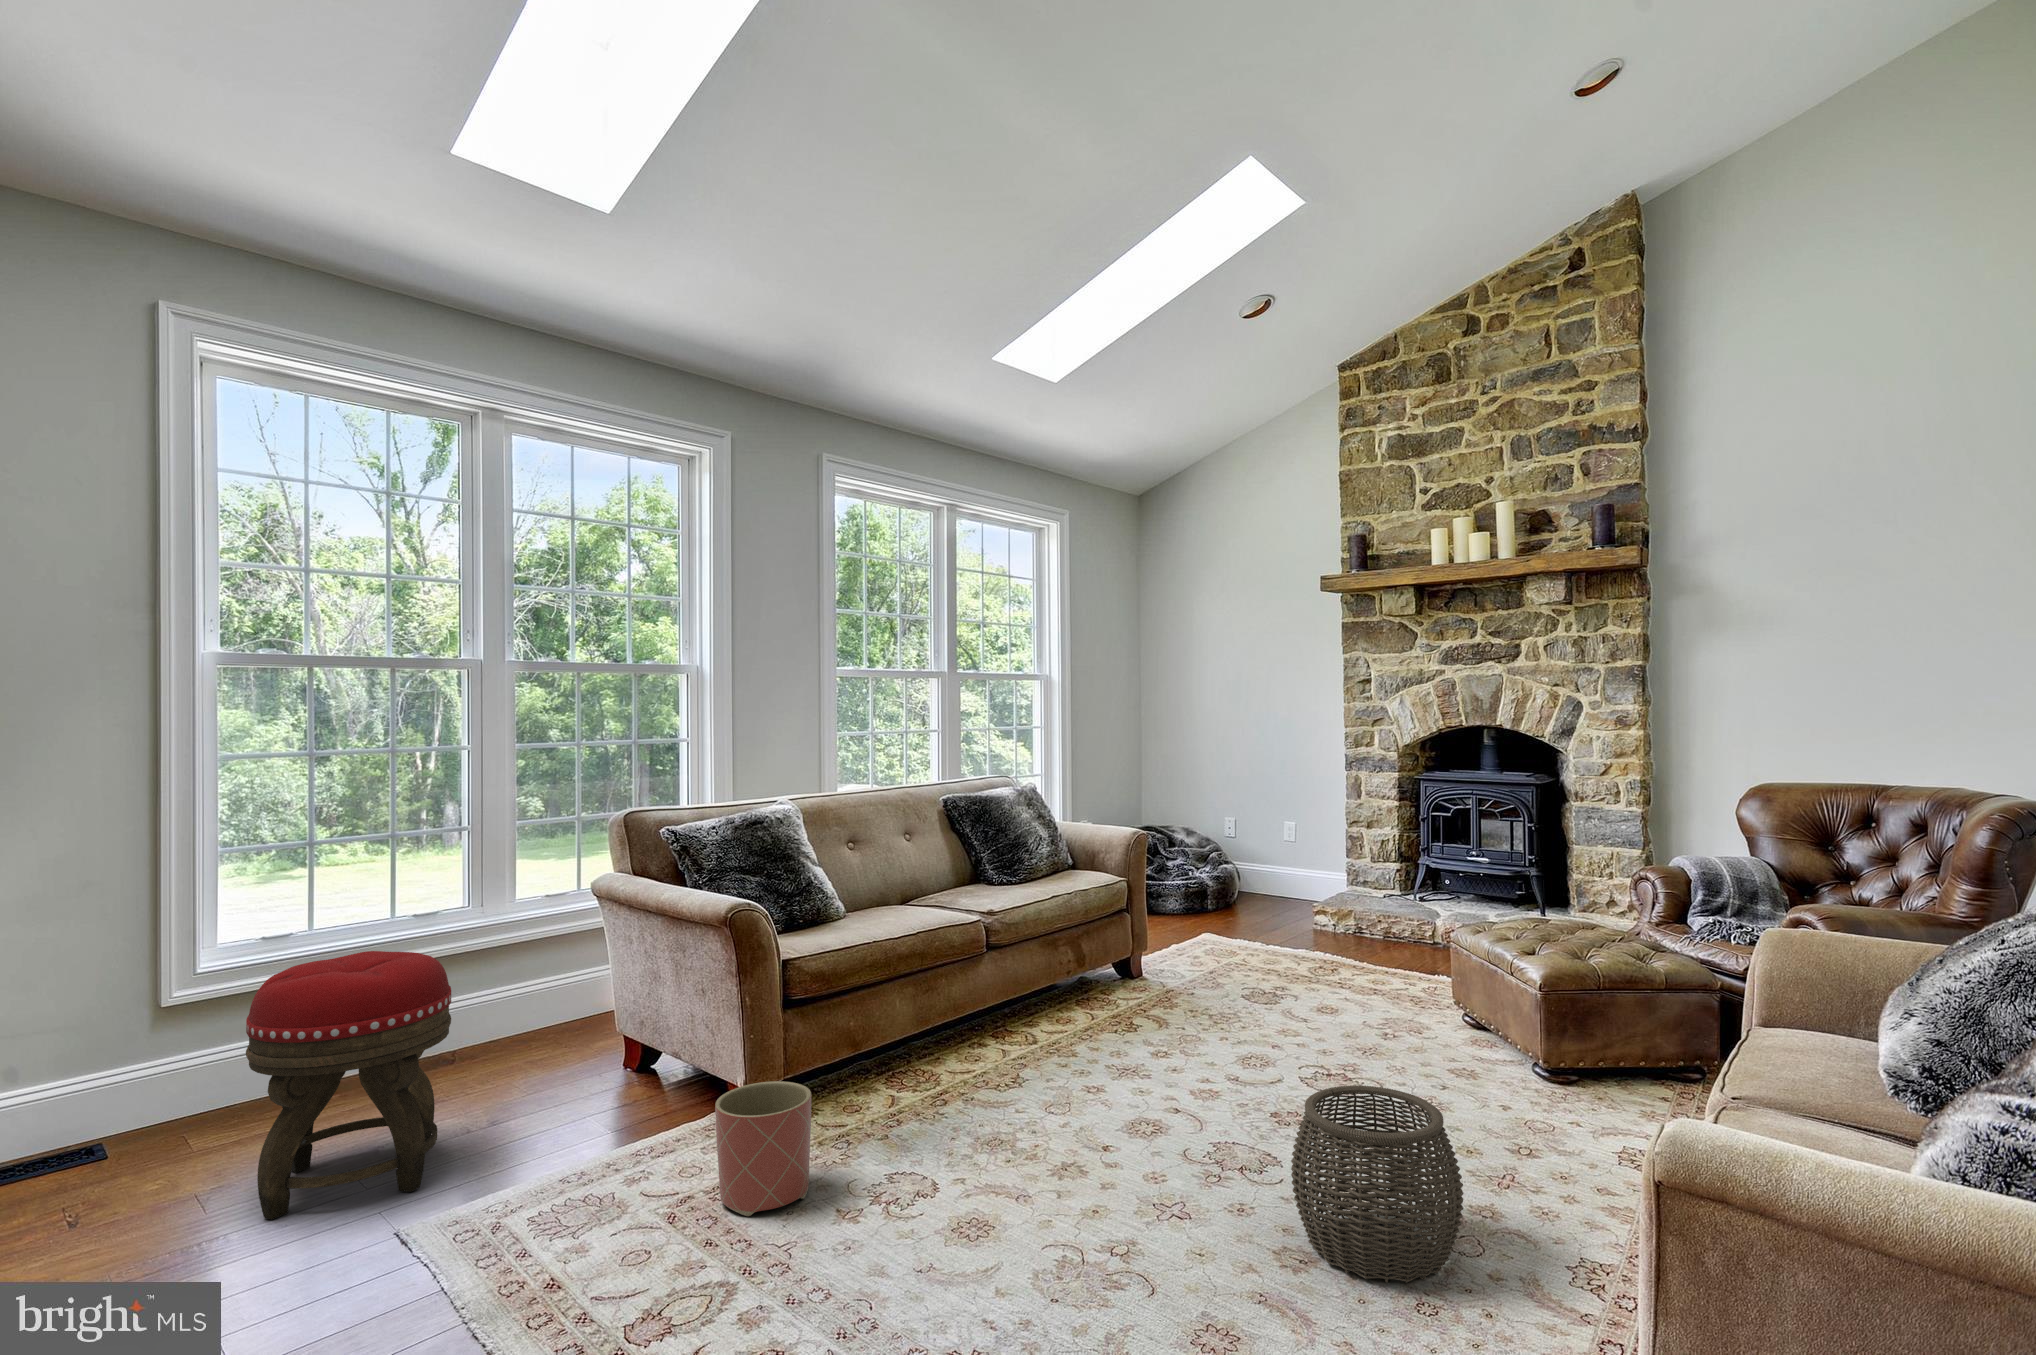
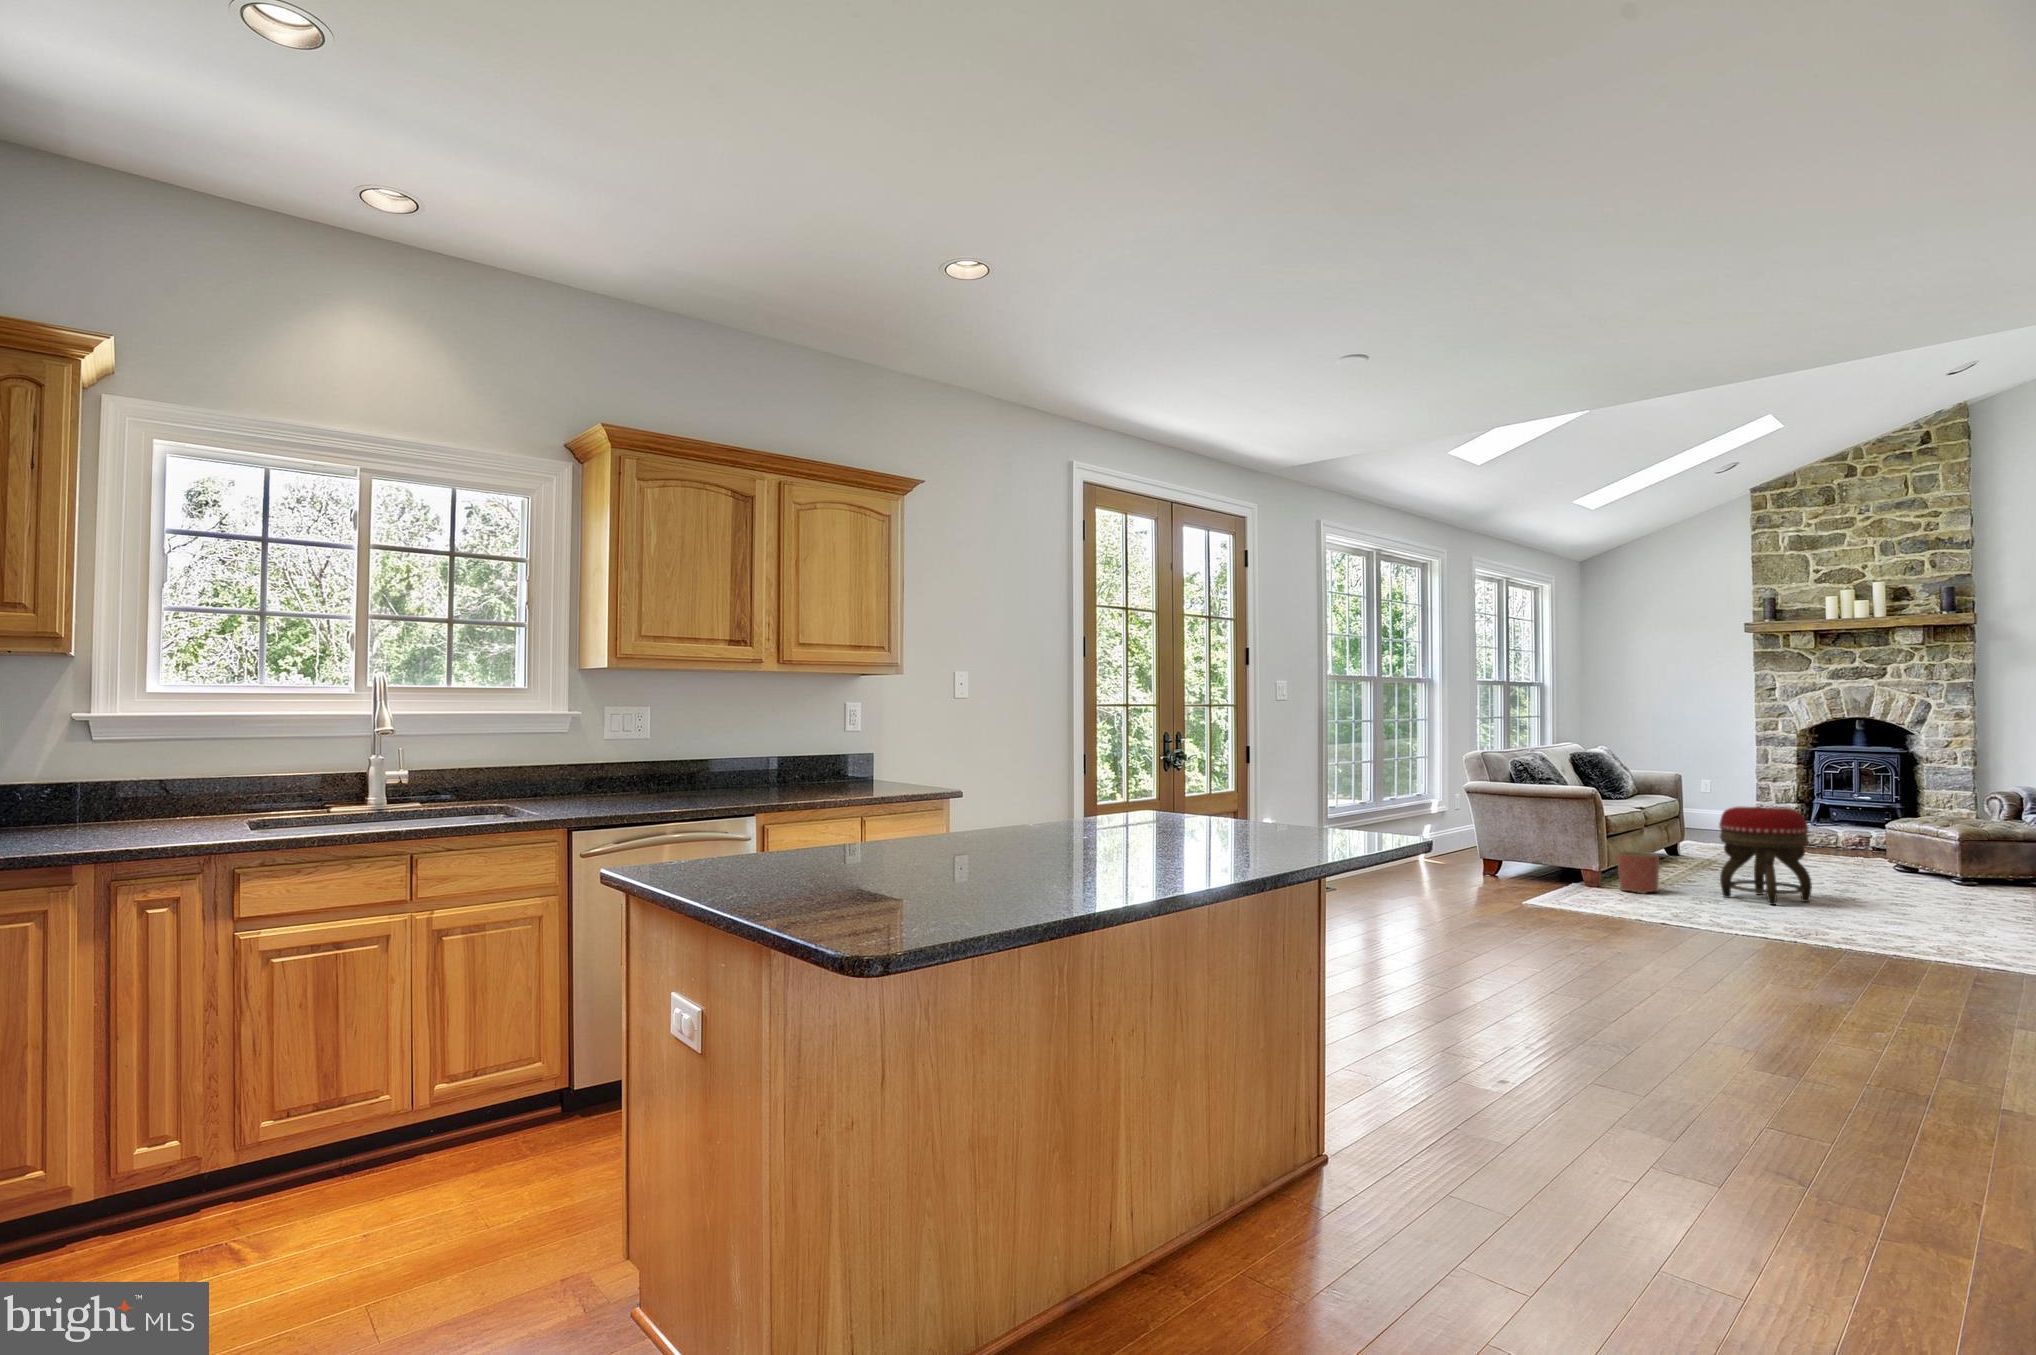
footstool: present [246,951,451,1219] -> present [1719,807,1812,905]
woven basket: present [1291,1085,1464,1283] -> none [1874,848,1953,906]

